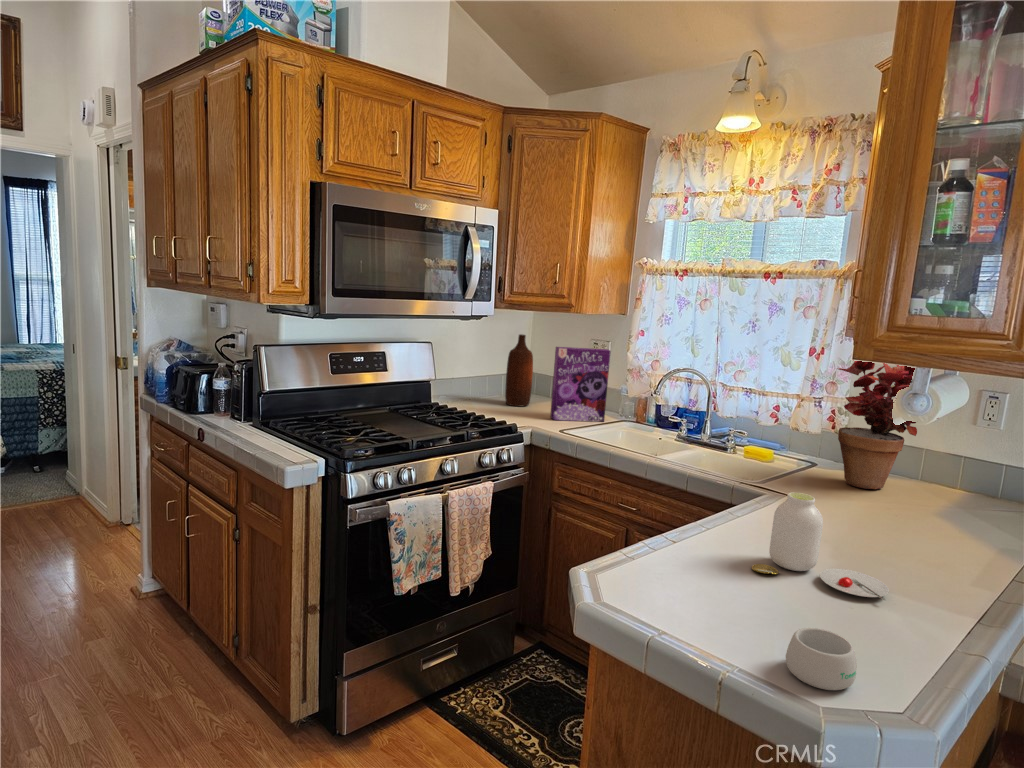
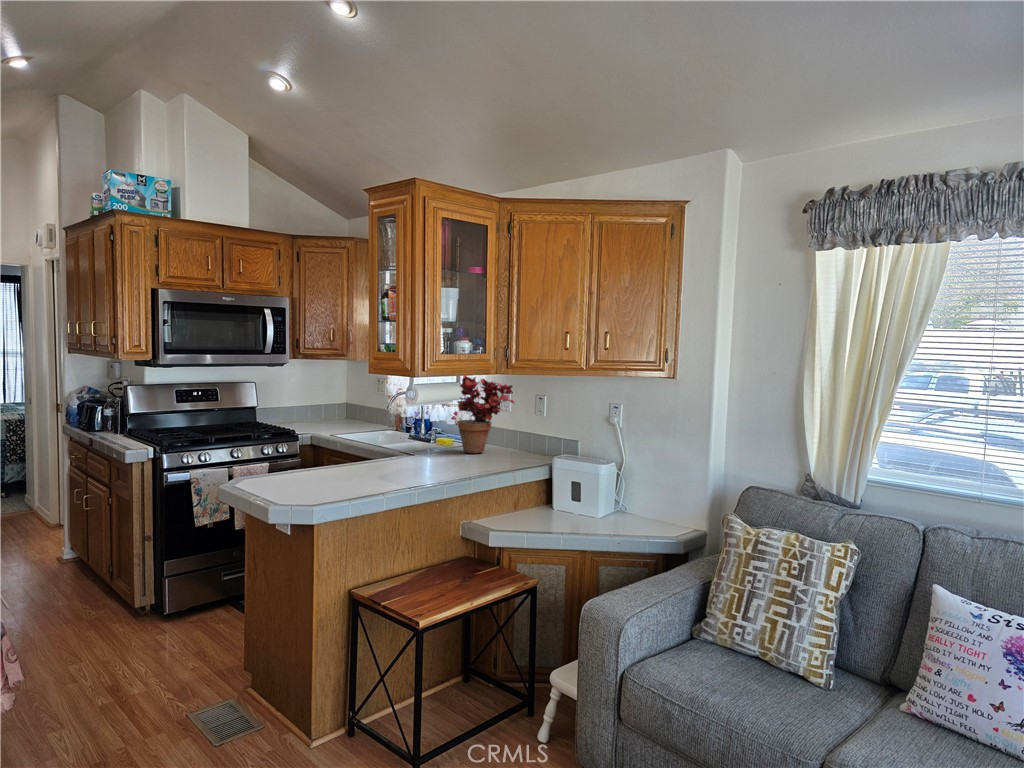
bottle: present [505,334,533,406] -> none [315,377,334,425]
cereal box: present [550,347,611,422] -> none [335,383,371,431]
jar: present [752,492,889,600] -> none [327,440,383,482]
mug: present [786,628,857,690] -> none [278,481,309,501]

